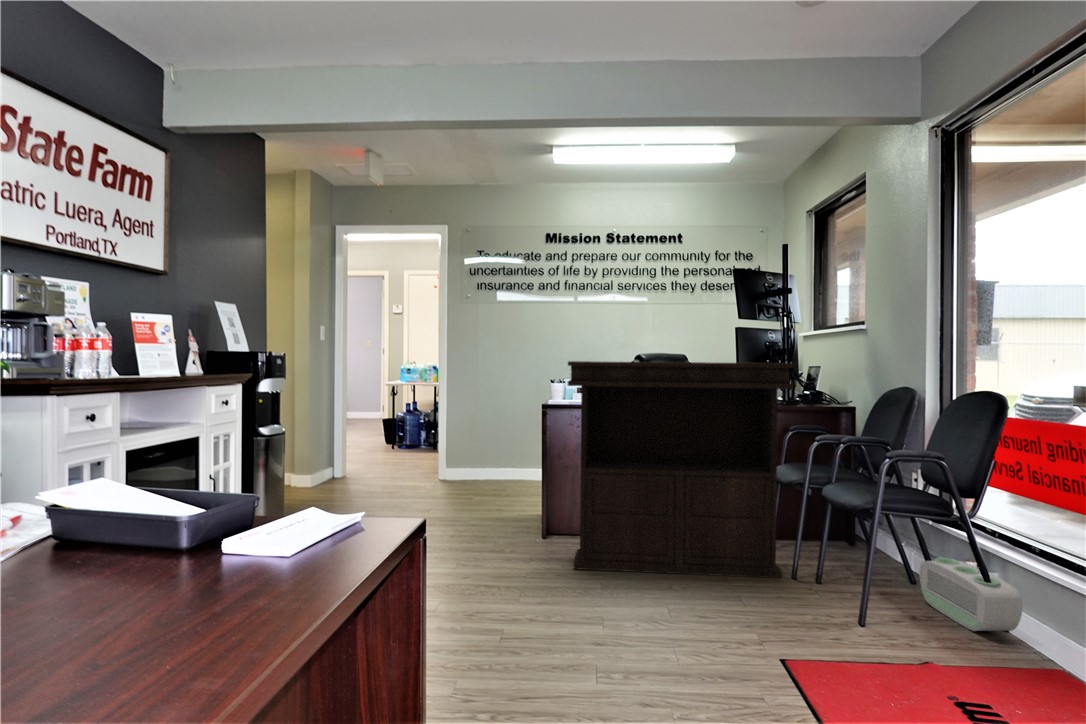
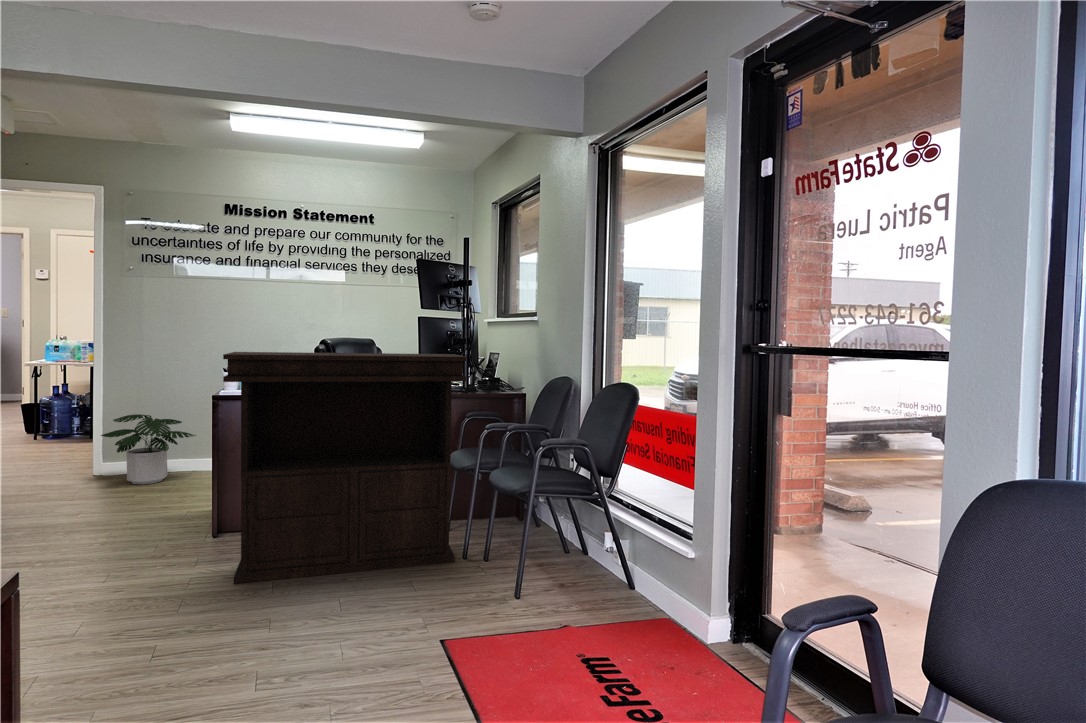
potted plant: none [451,425,525,487] -> present [101,414,196,484]
air purifier: present [919,557,1023,631] -> none [570,529,645,594]

